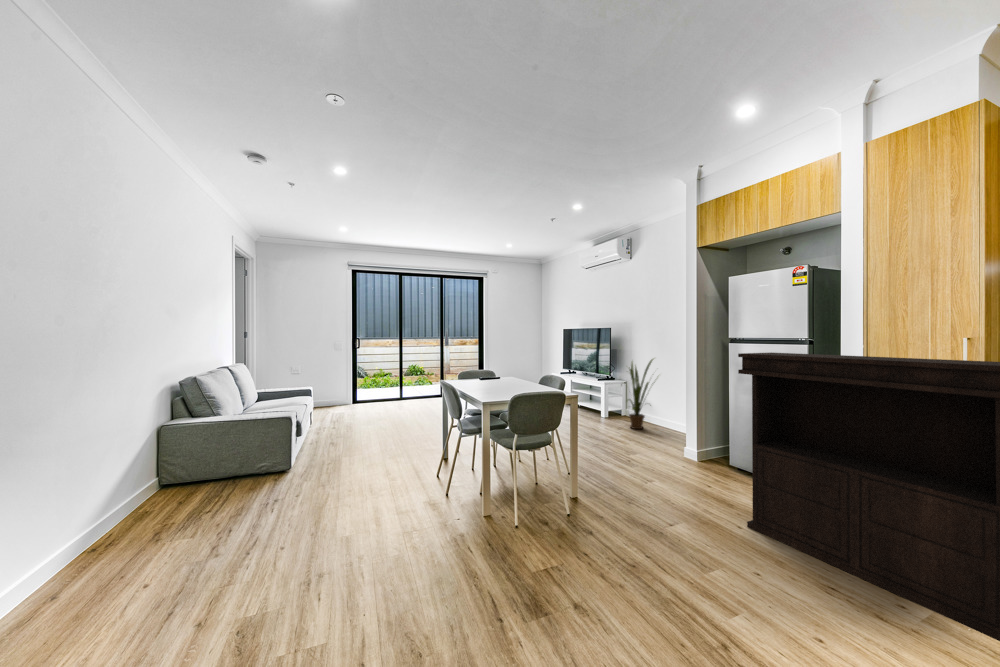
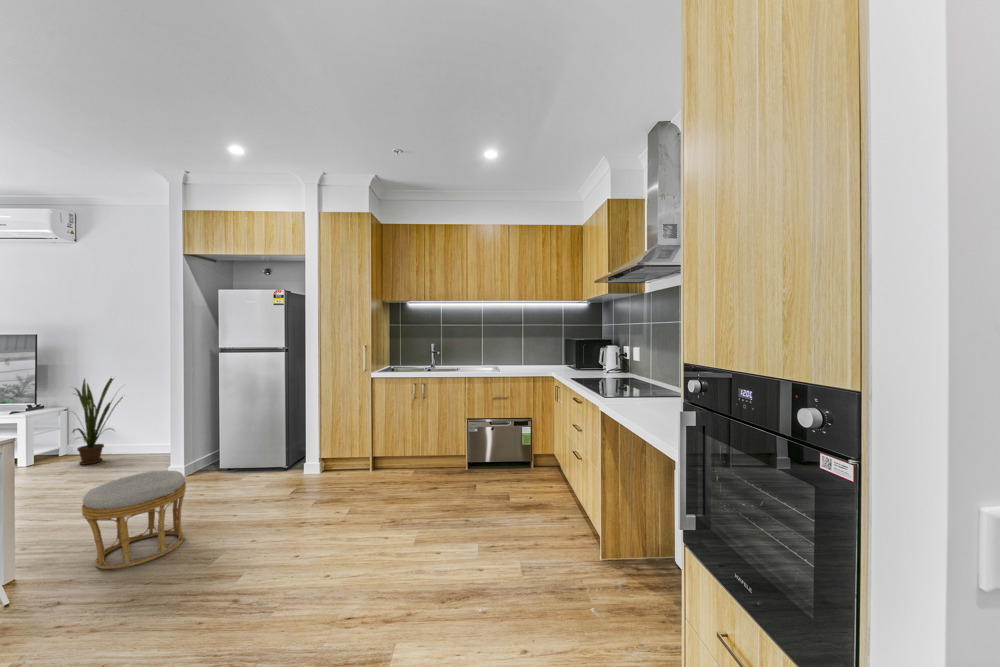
console table: present [738,352,1000,641] -> none [233,360,399,511]
ottoman: none [611,449,688,538] -> present [82,470,186,569]

